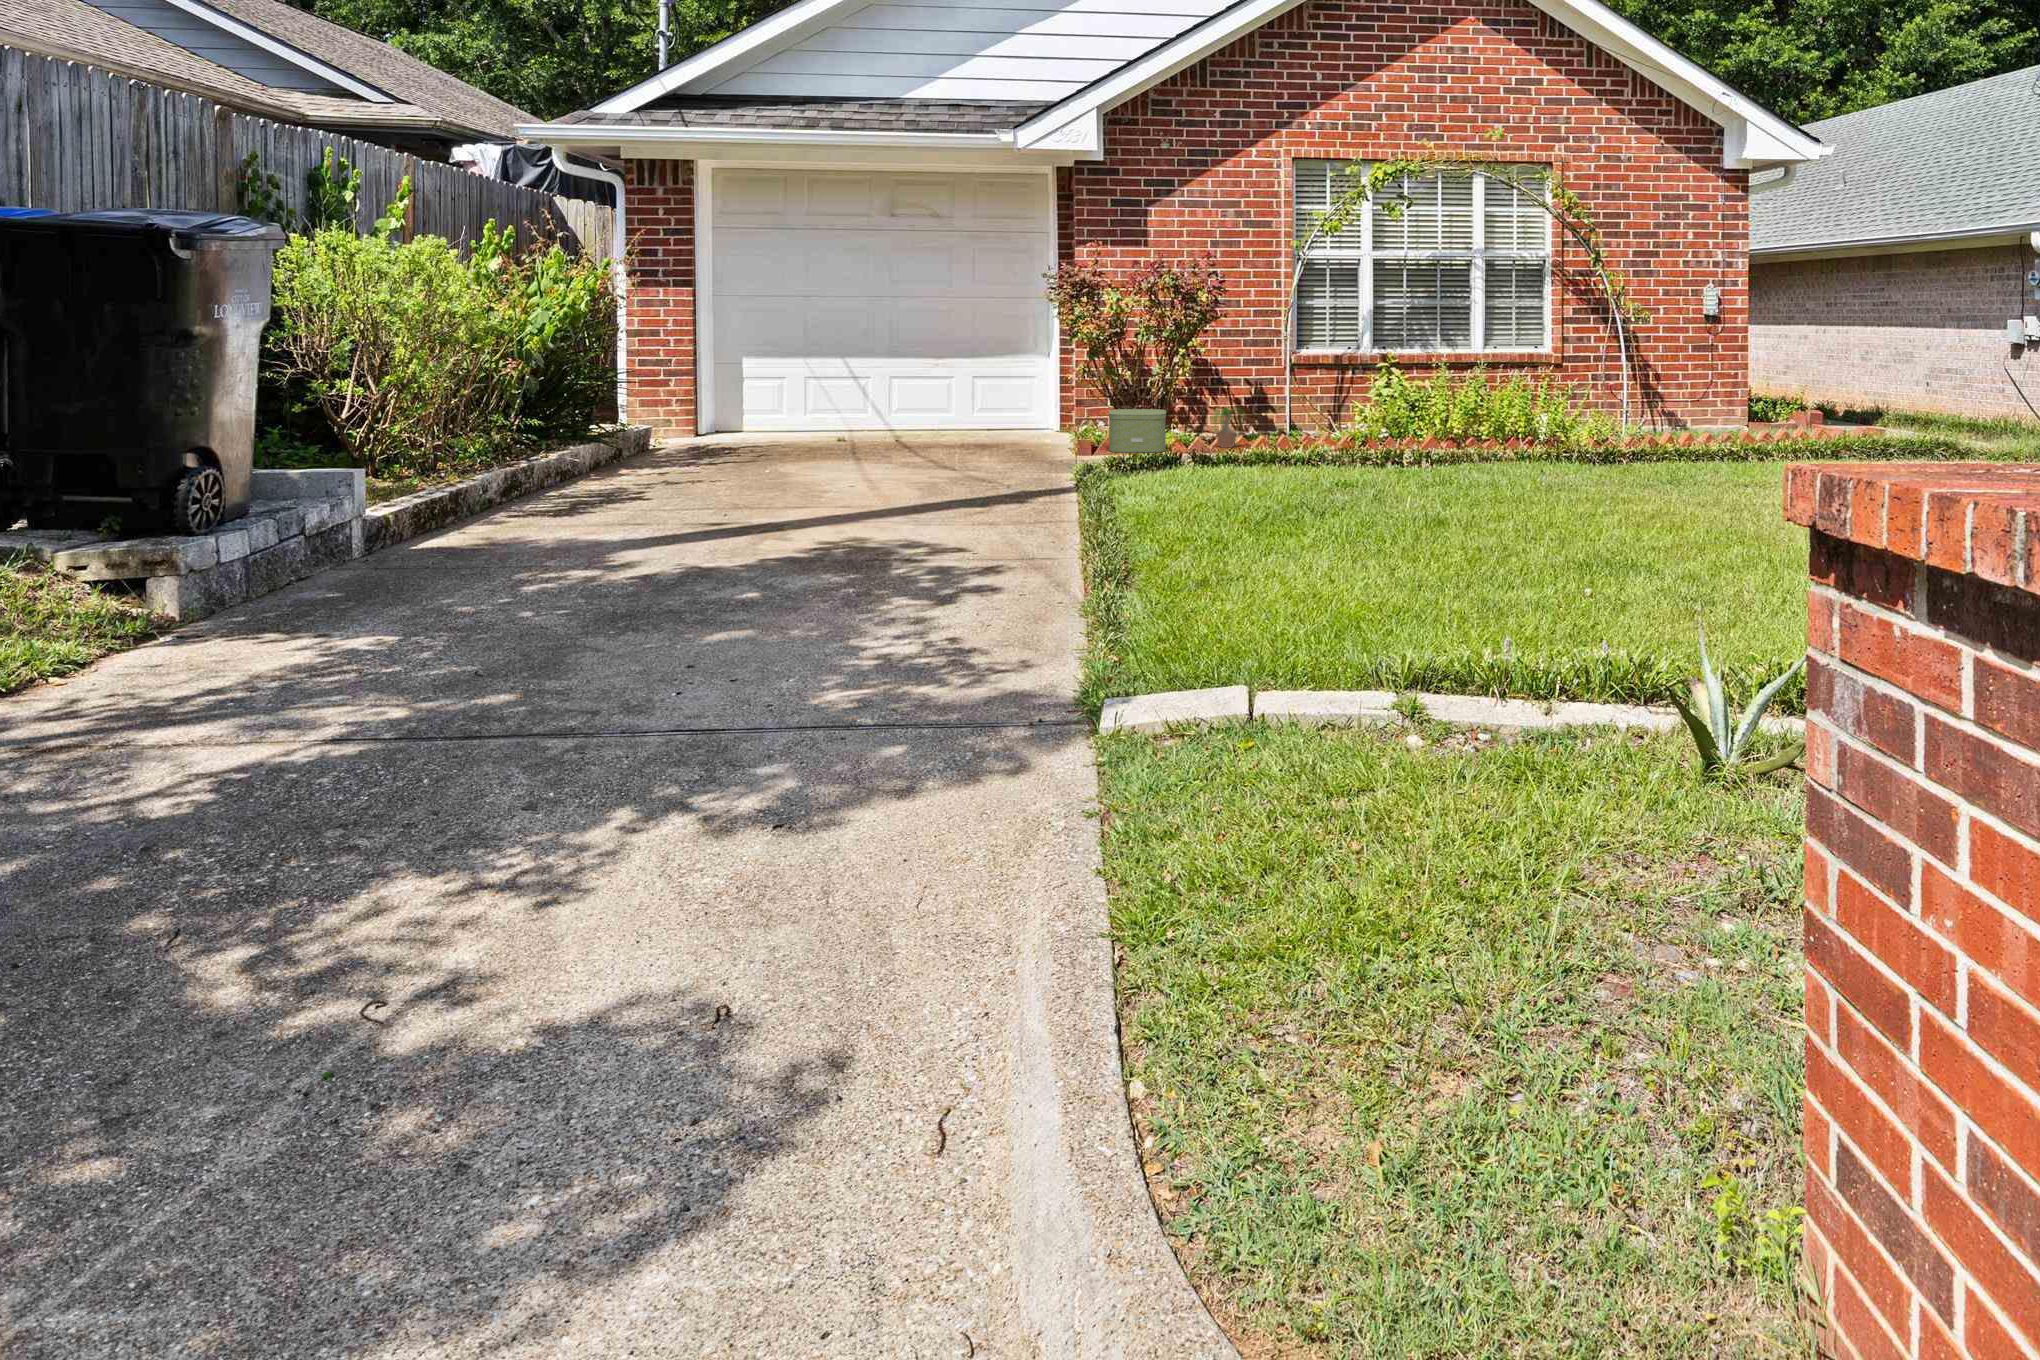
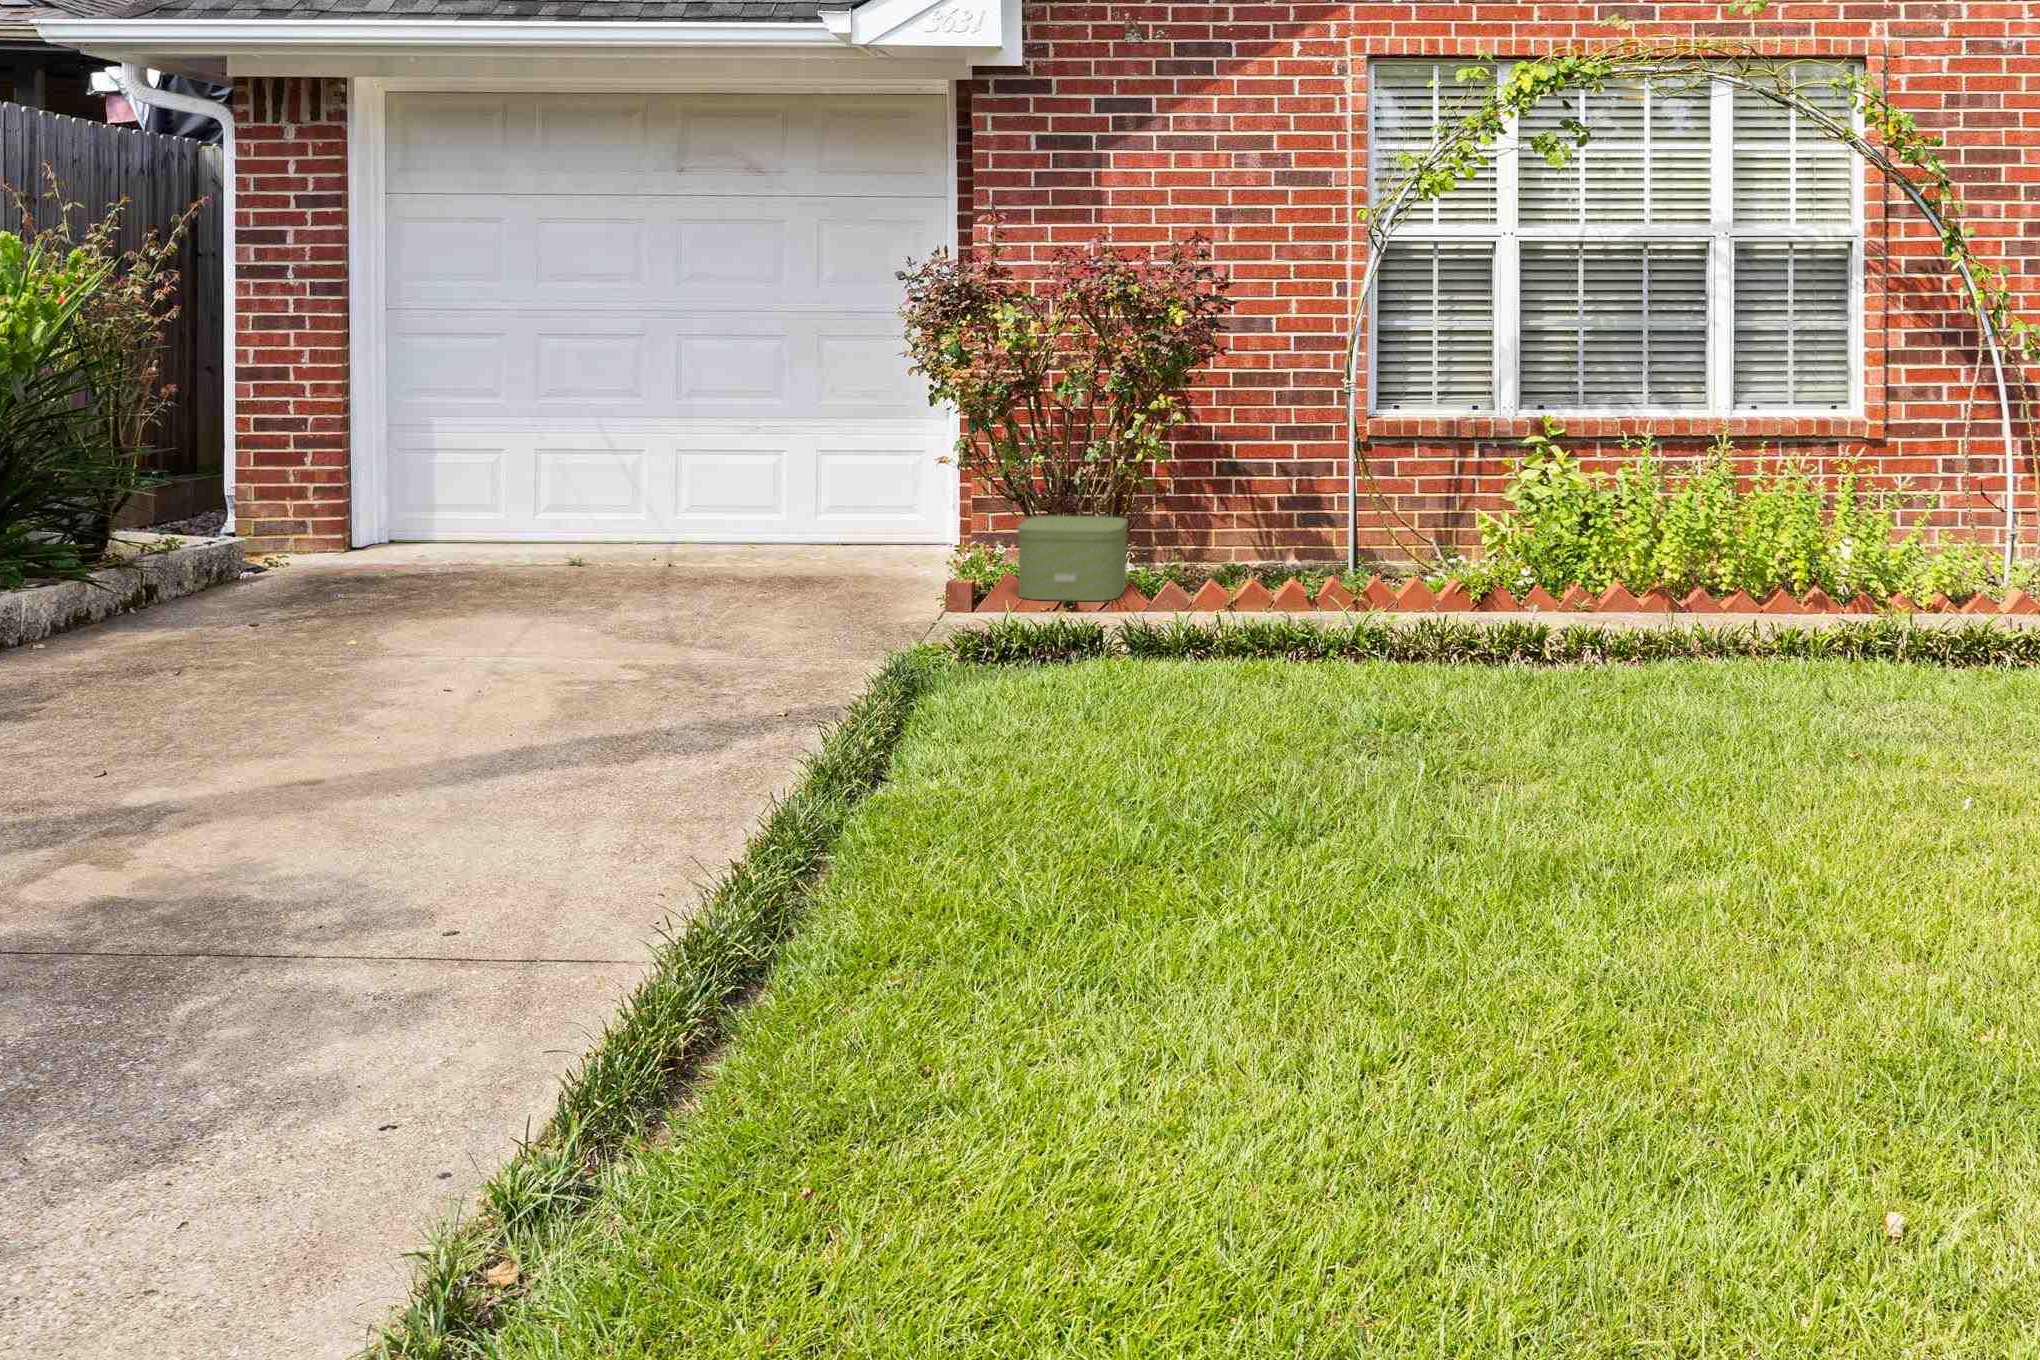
potted plant: present [1212,407,1245,448] -> none [1199,513,1289,591]

